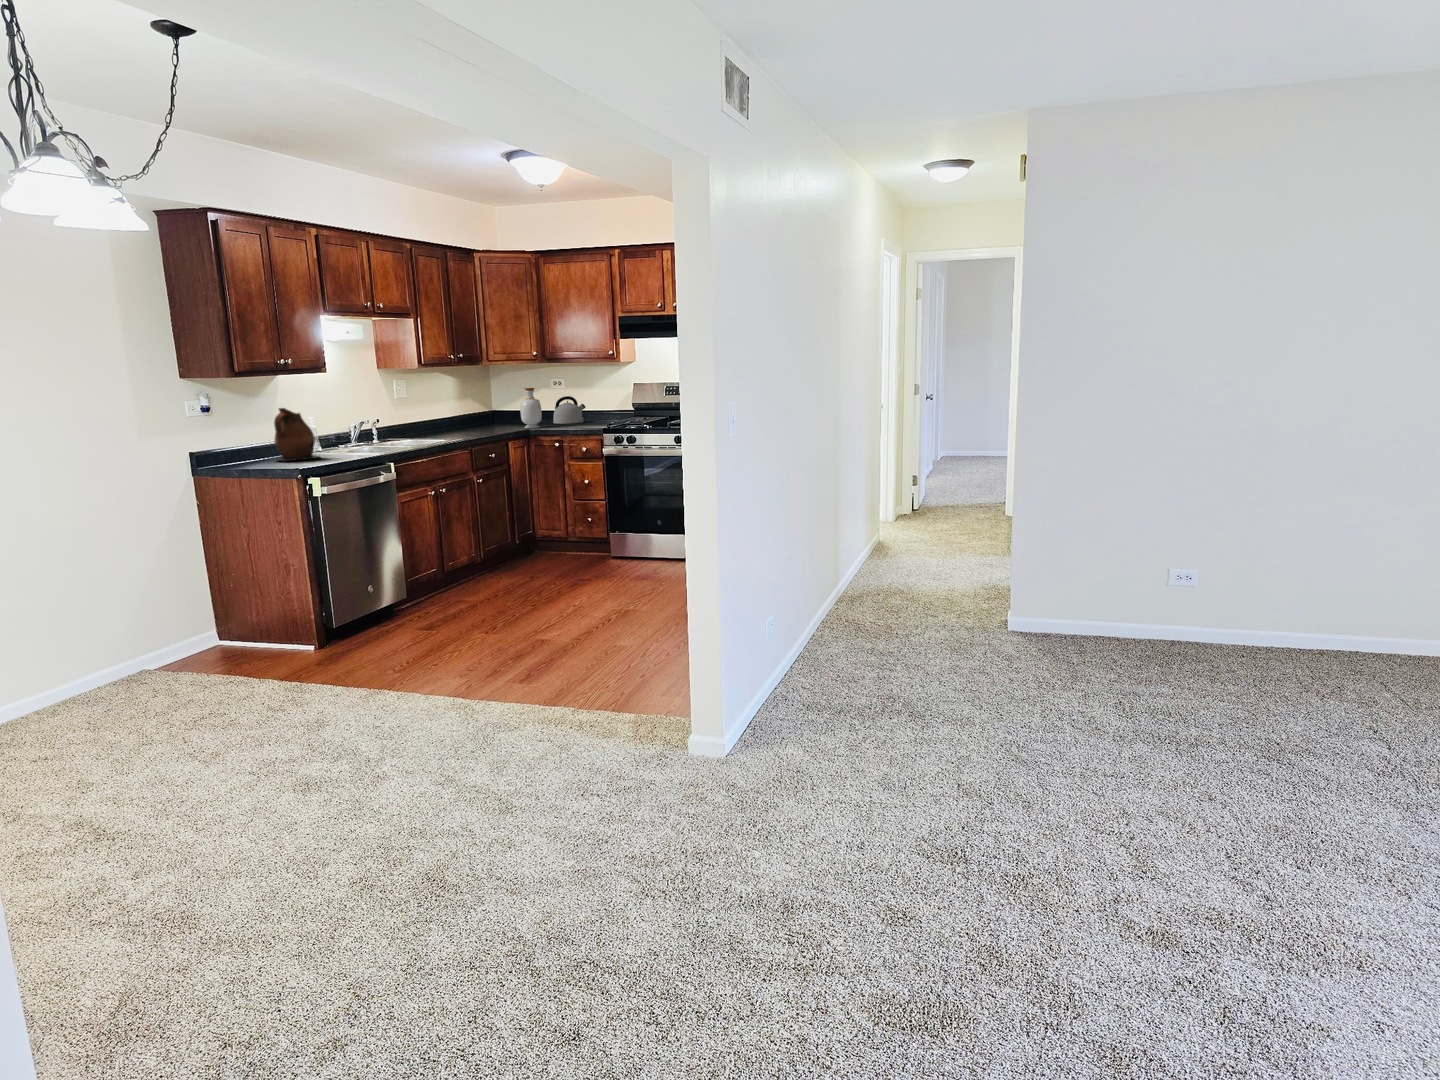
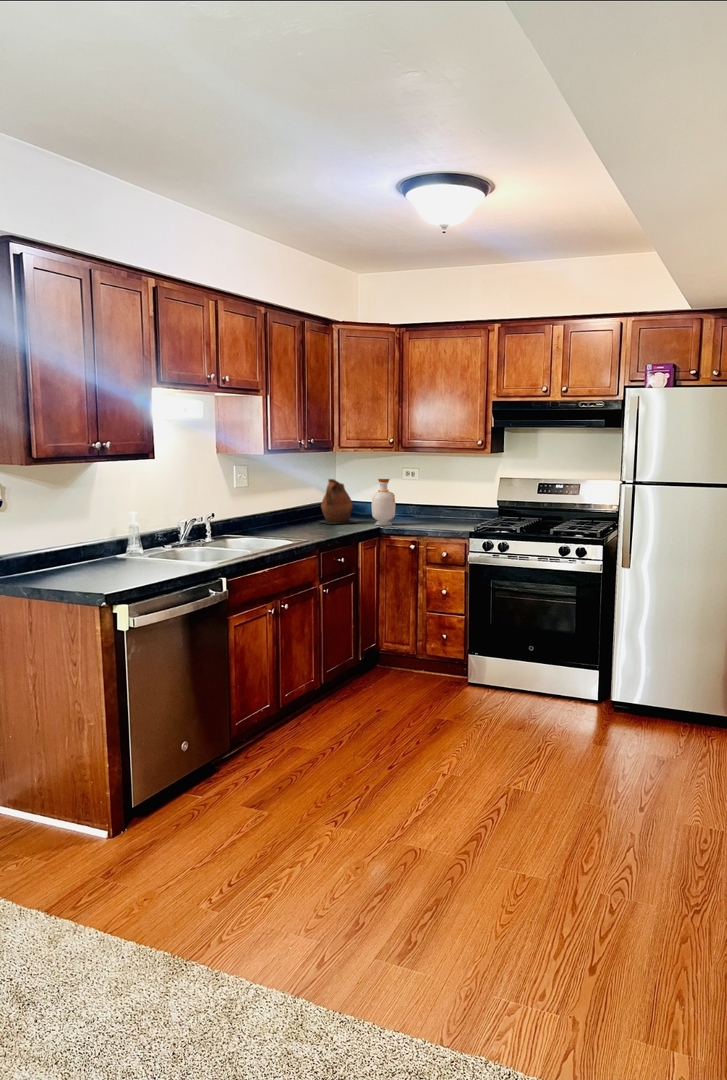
kettle: present [553,396,586,424] -> none [404,488,441,520]
ceramic pitcher: present [274,408,320,461] -> present [320,479,357,524]

